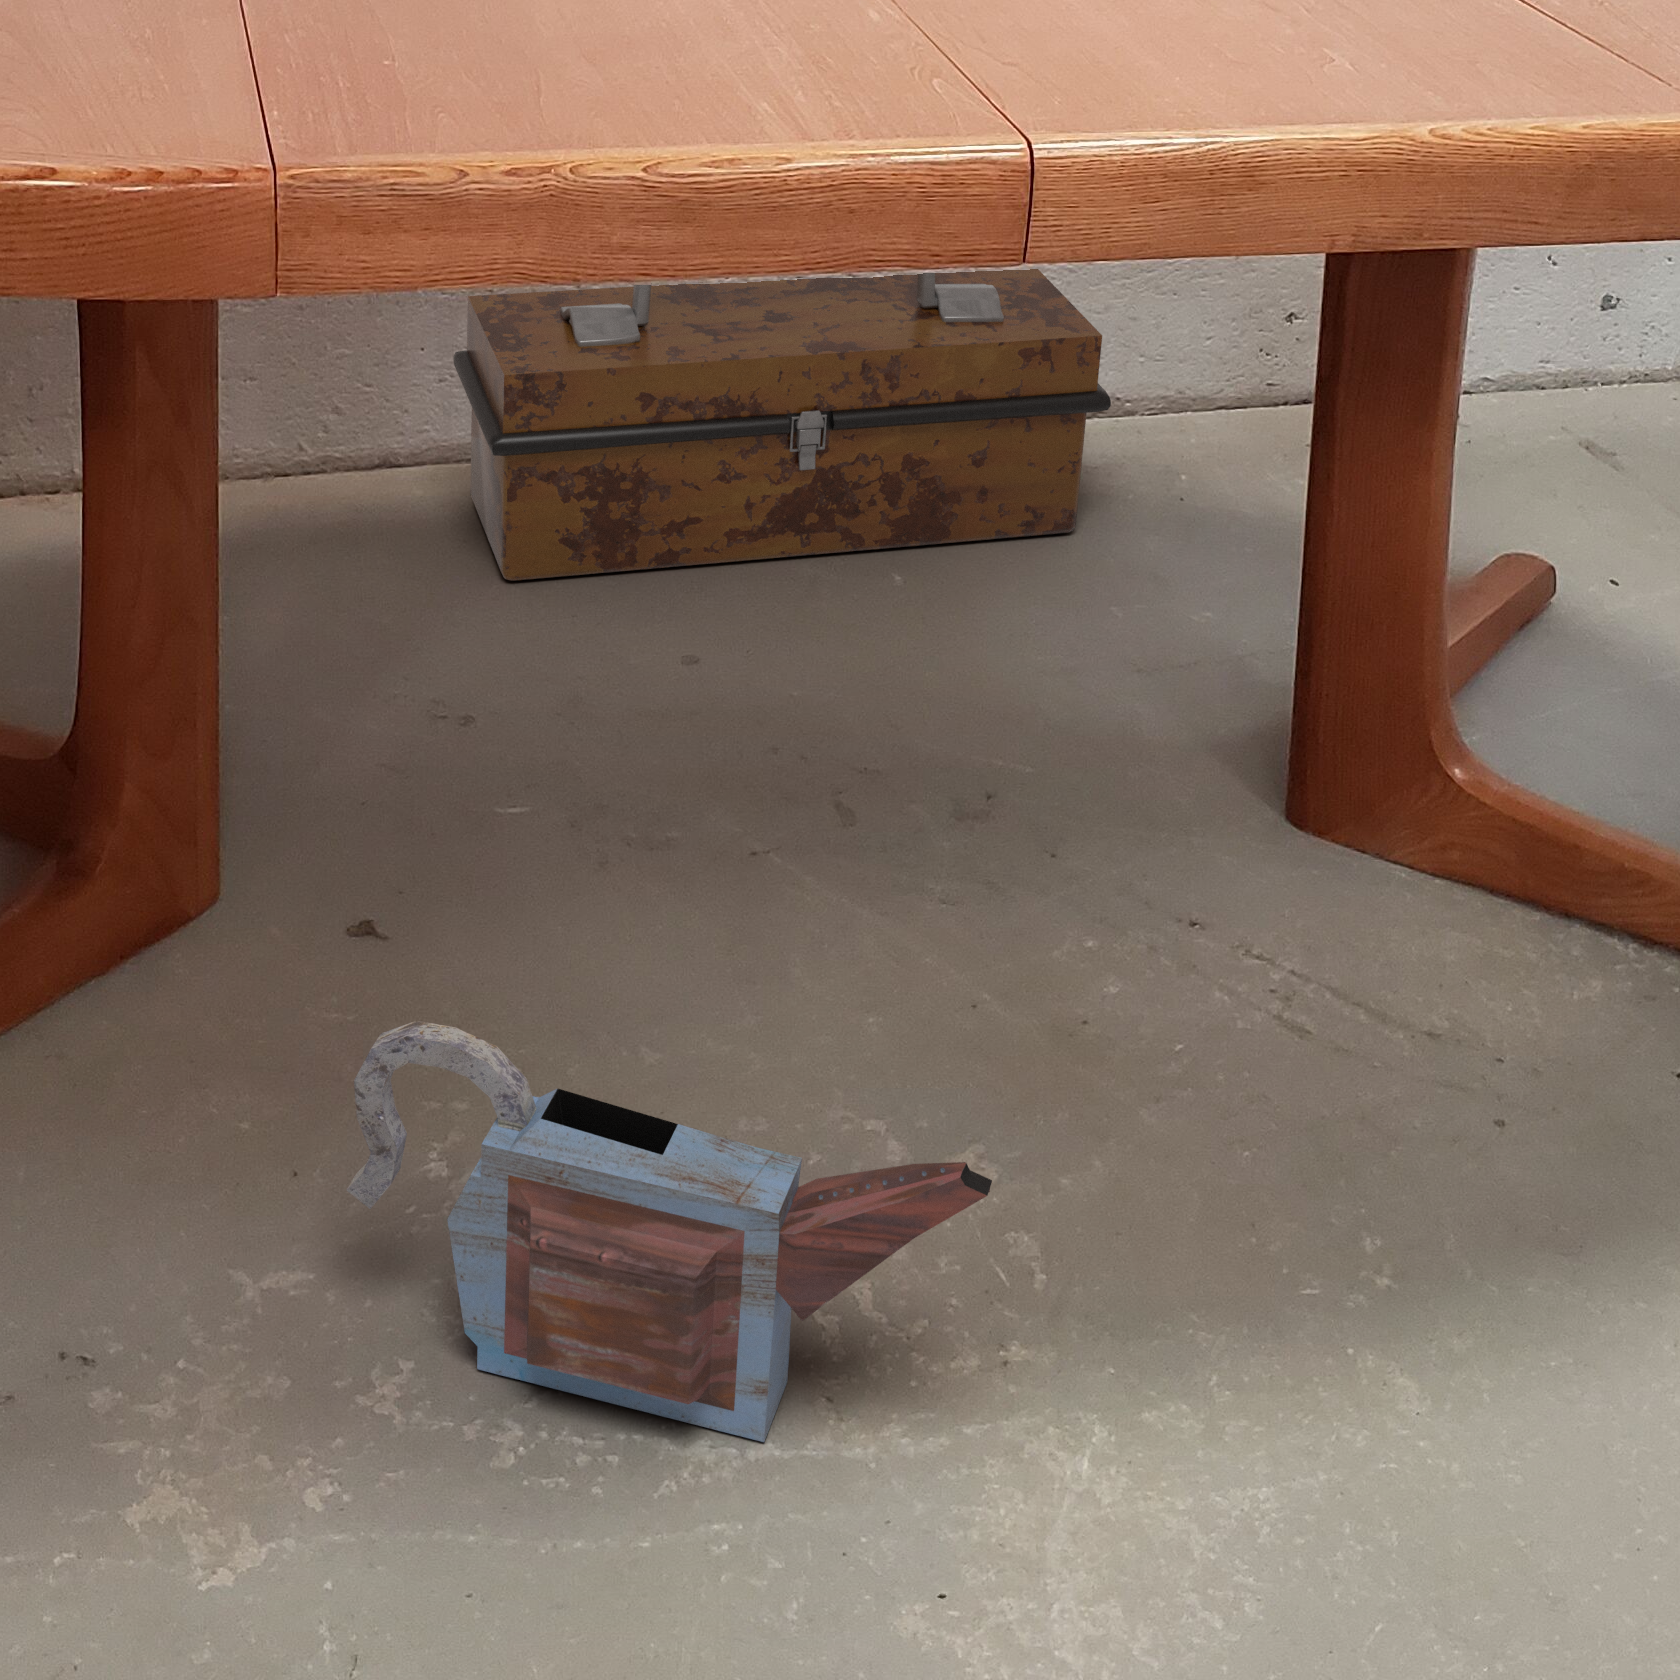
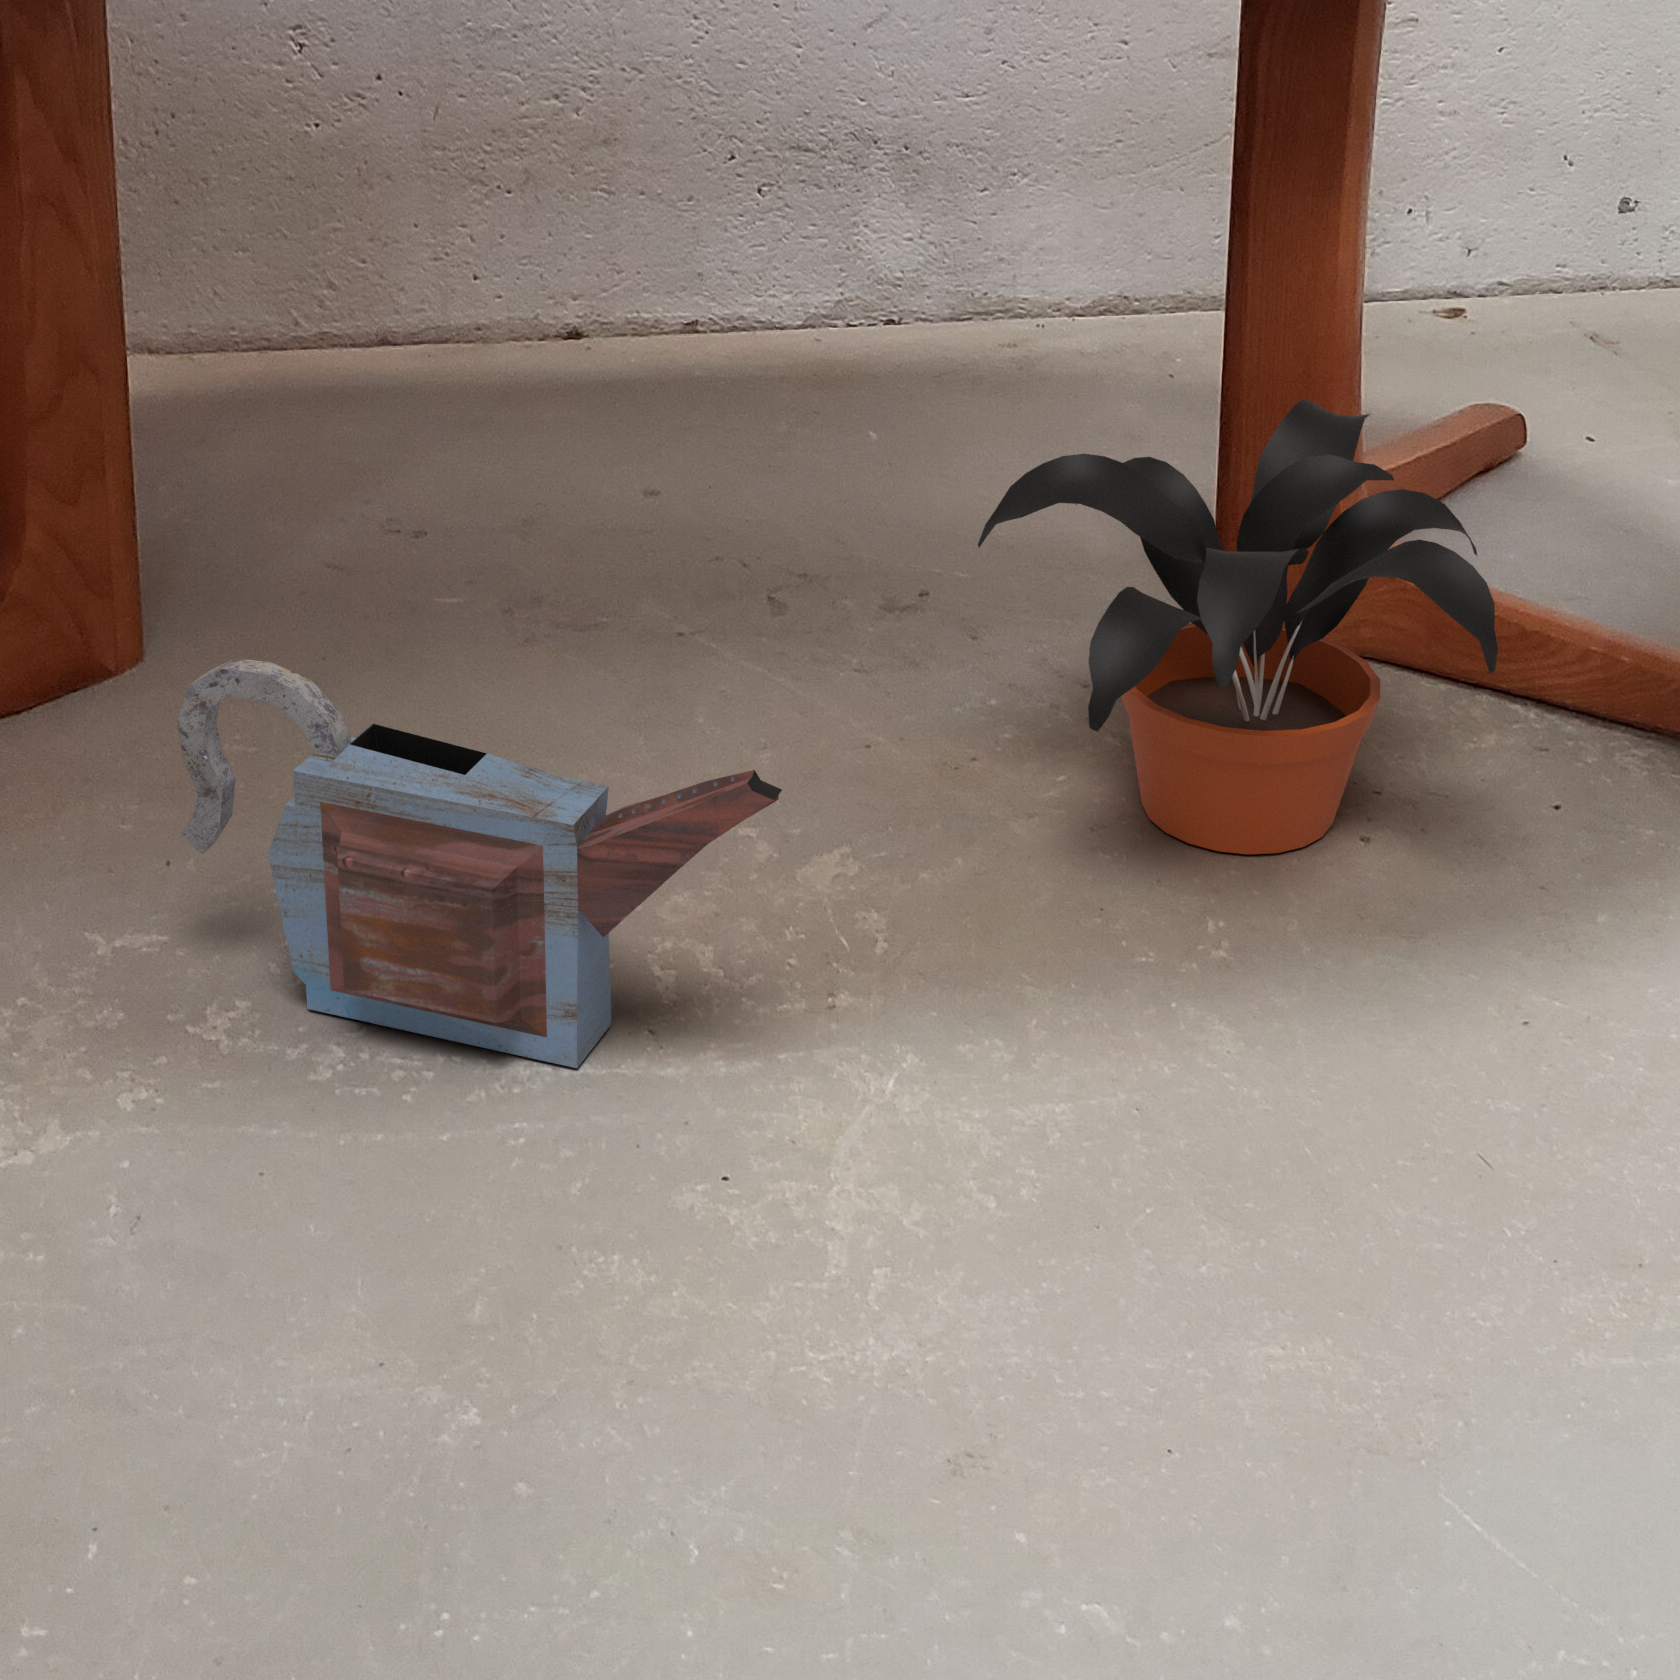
toolbox: present [453,269,1111,581] -> none [439,82,1087,429]
potted plant: none [1106,659,1642,1140] -> present [978,400,1498,855]

